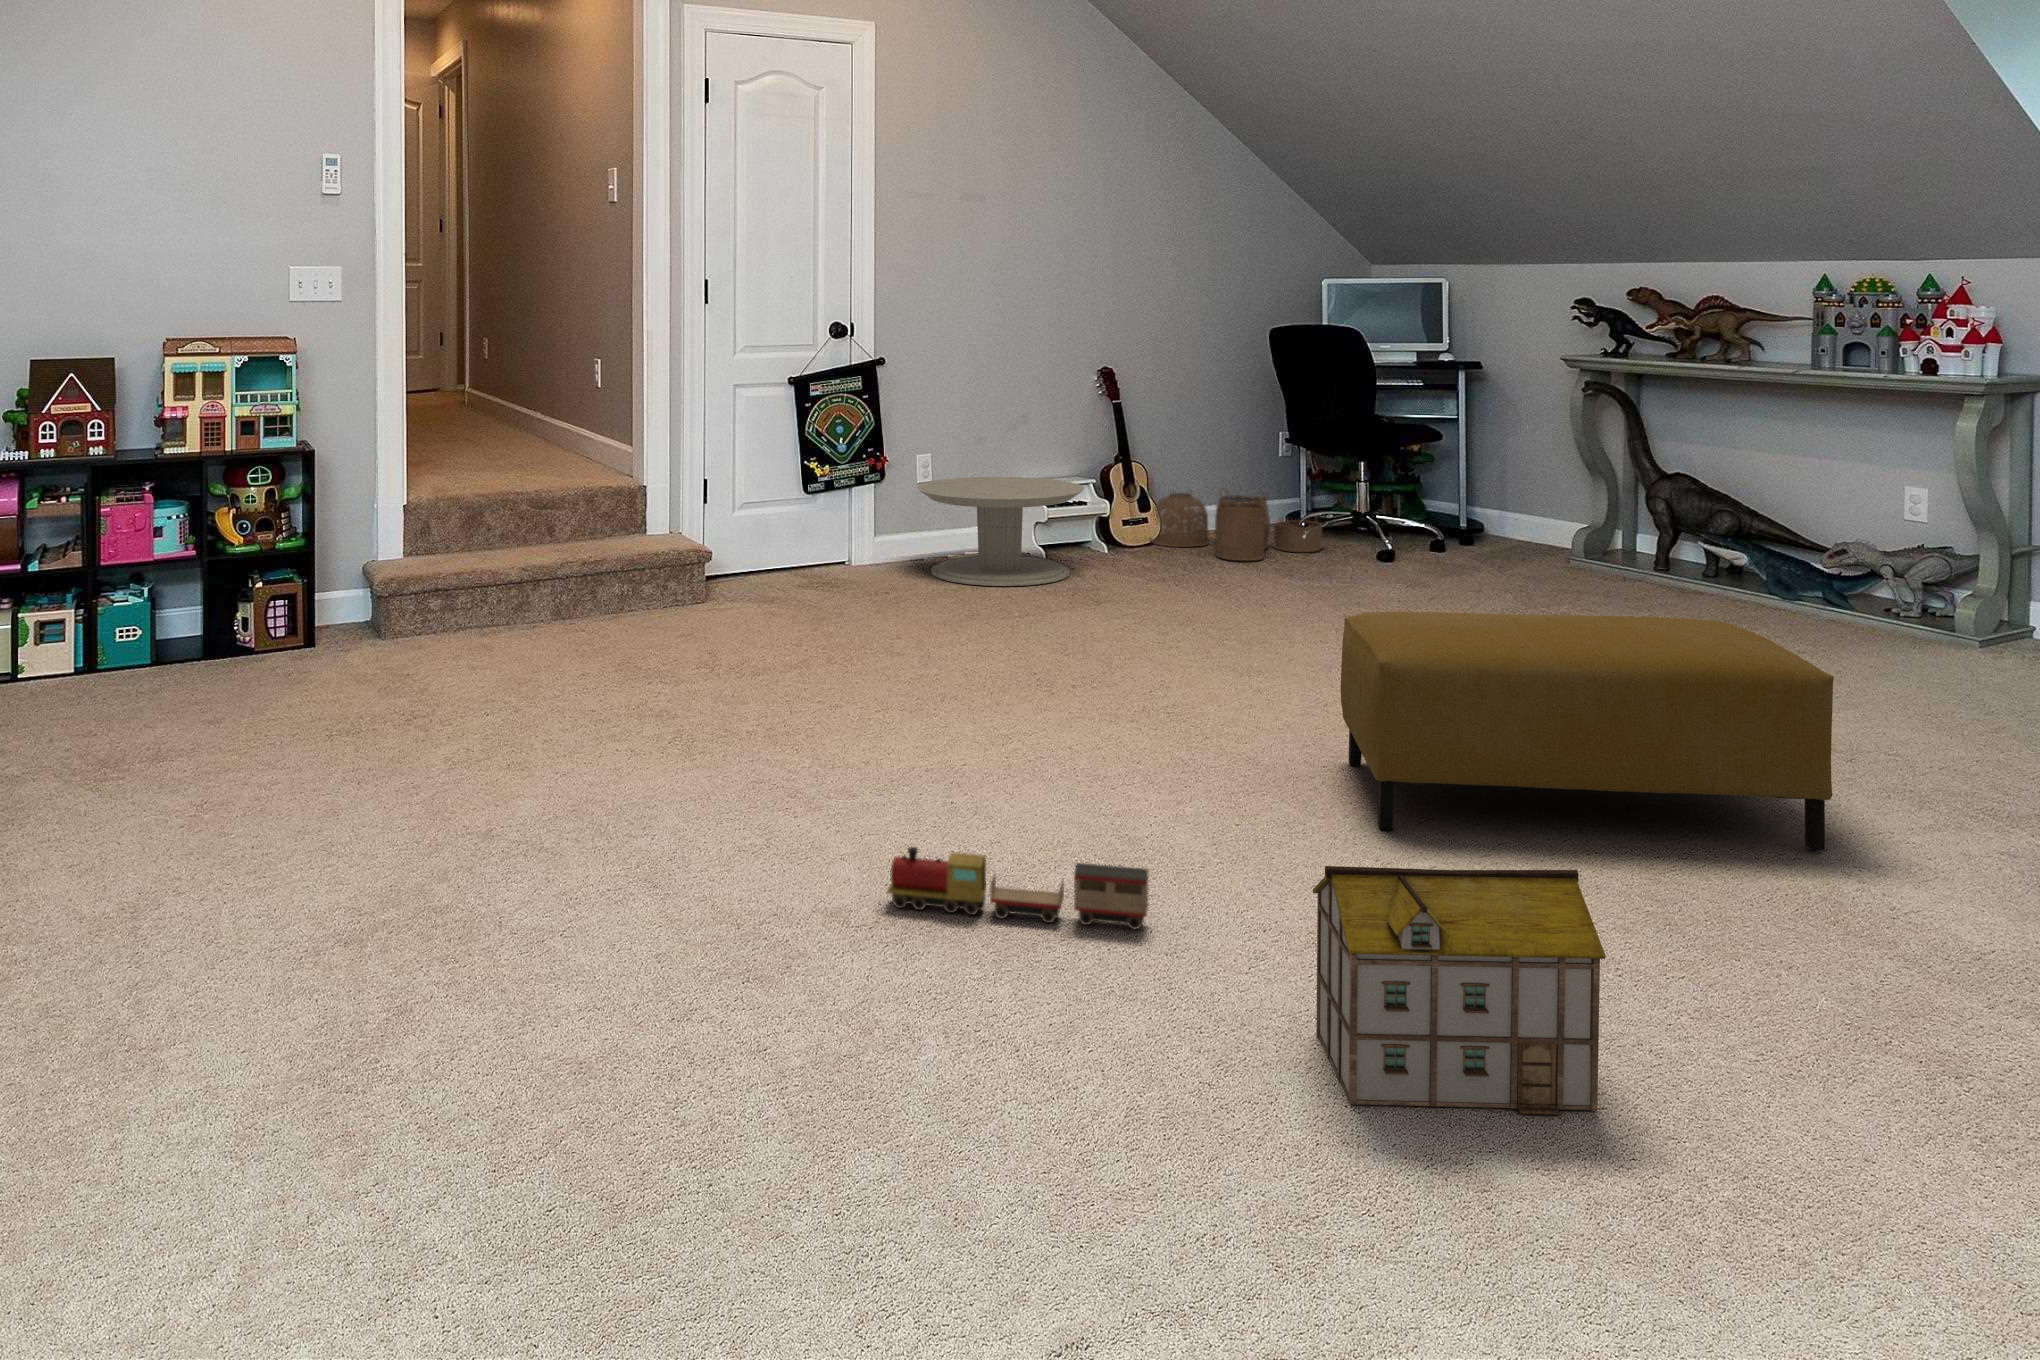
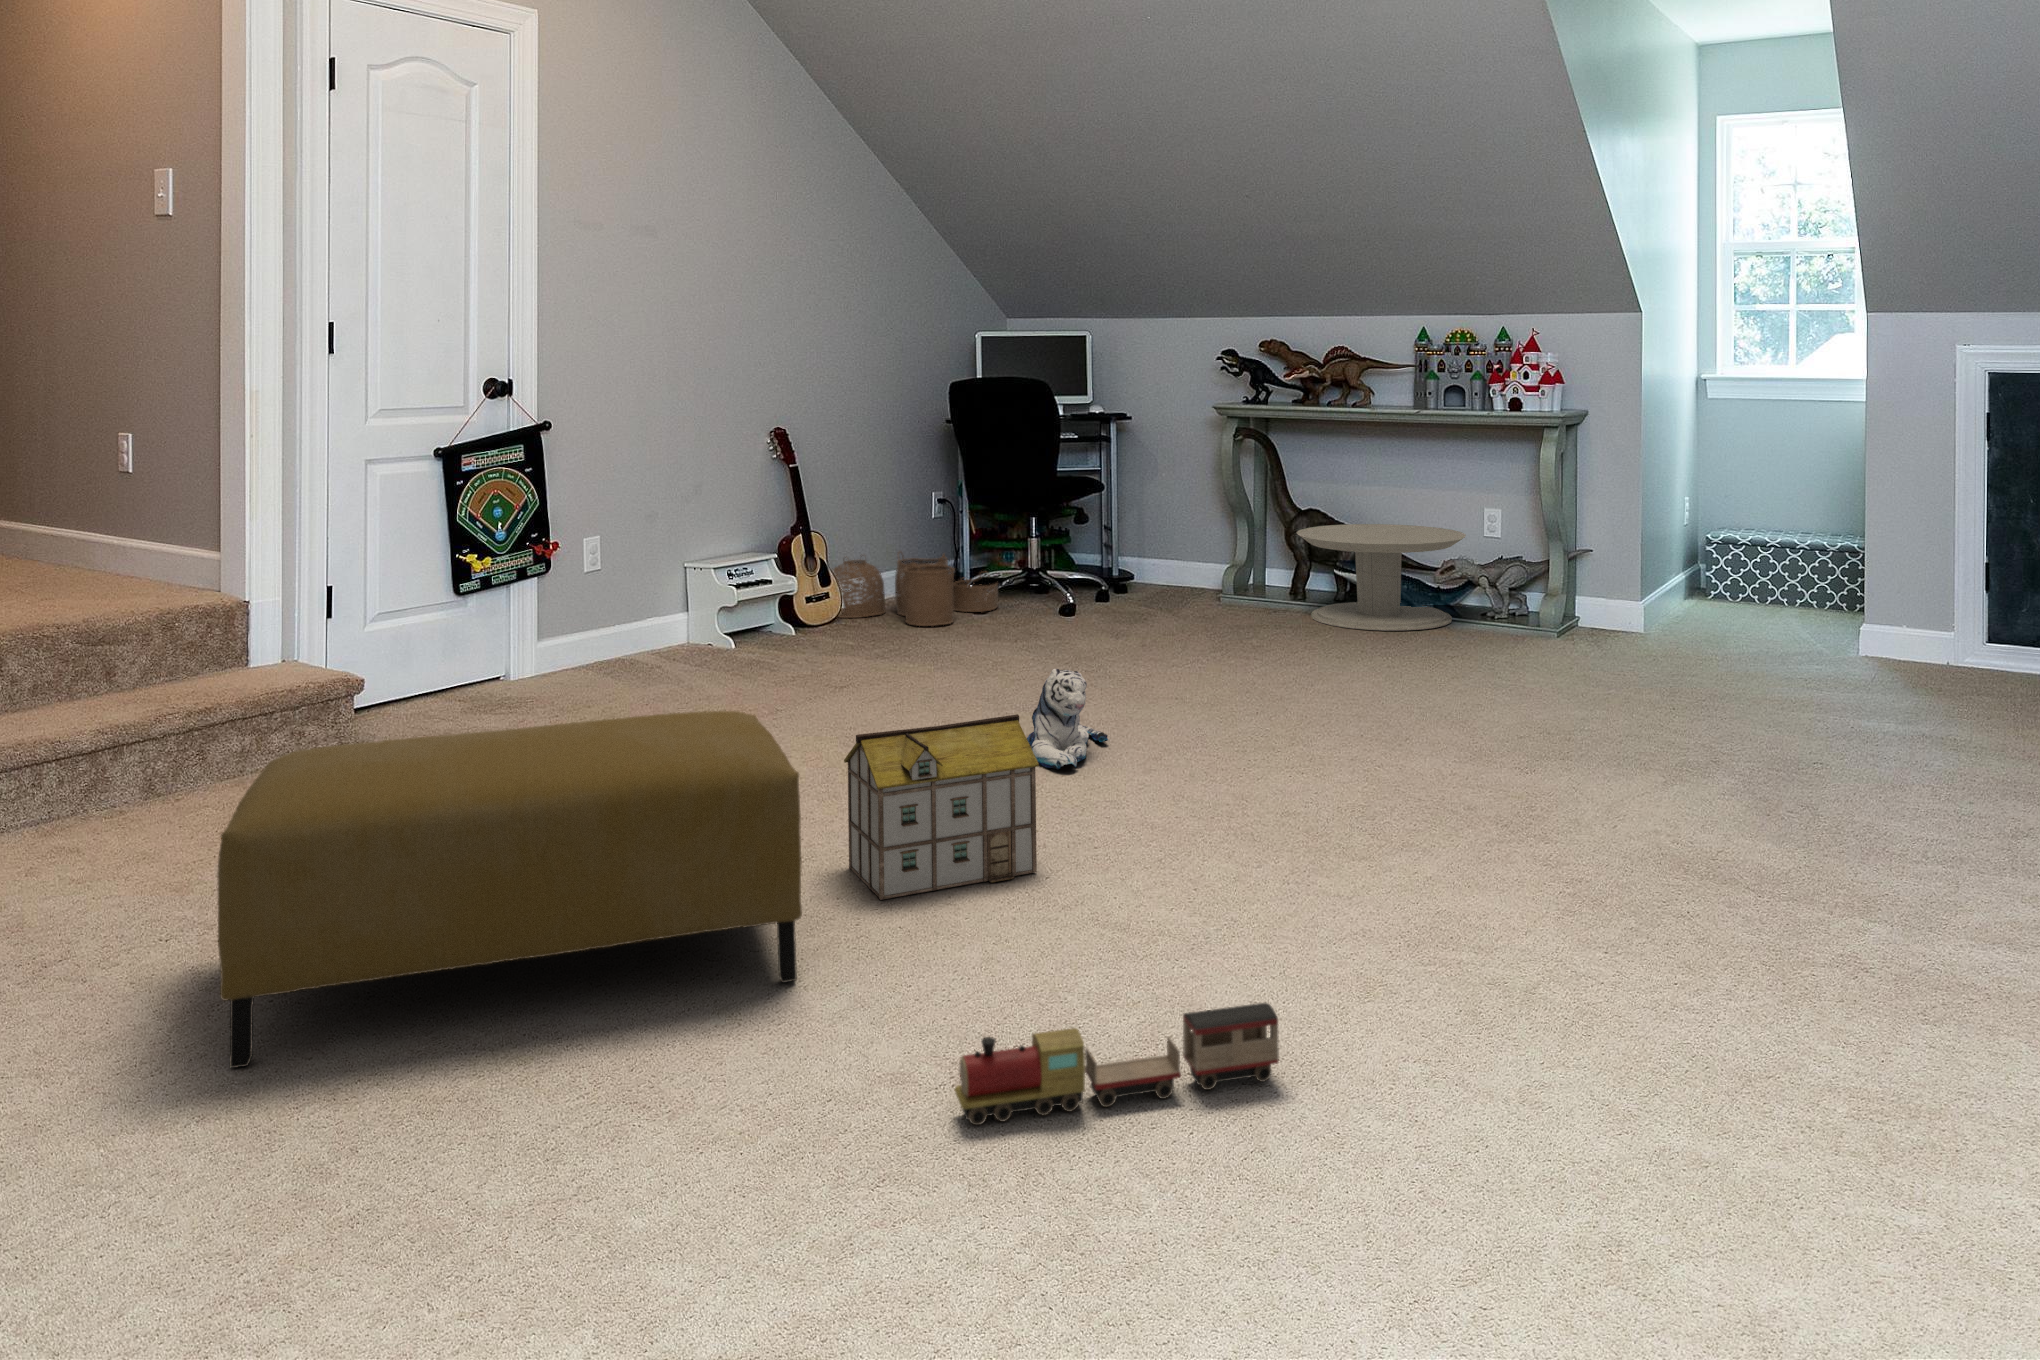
side table: present [917,477,1084,586] -> present [1296,524,1466,631]
plush toy: none [1207,602,1293,693] -> present [1027,669,1108,769]
ottoman: present [1340,612,1834,850] -> present [217,711,802,1068]
toy house: present [1313,866,1606,1114] -> present [844,714,1039,900]

